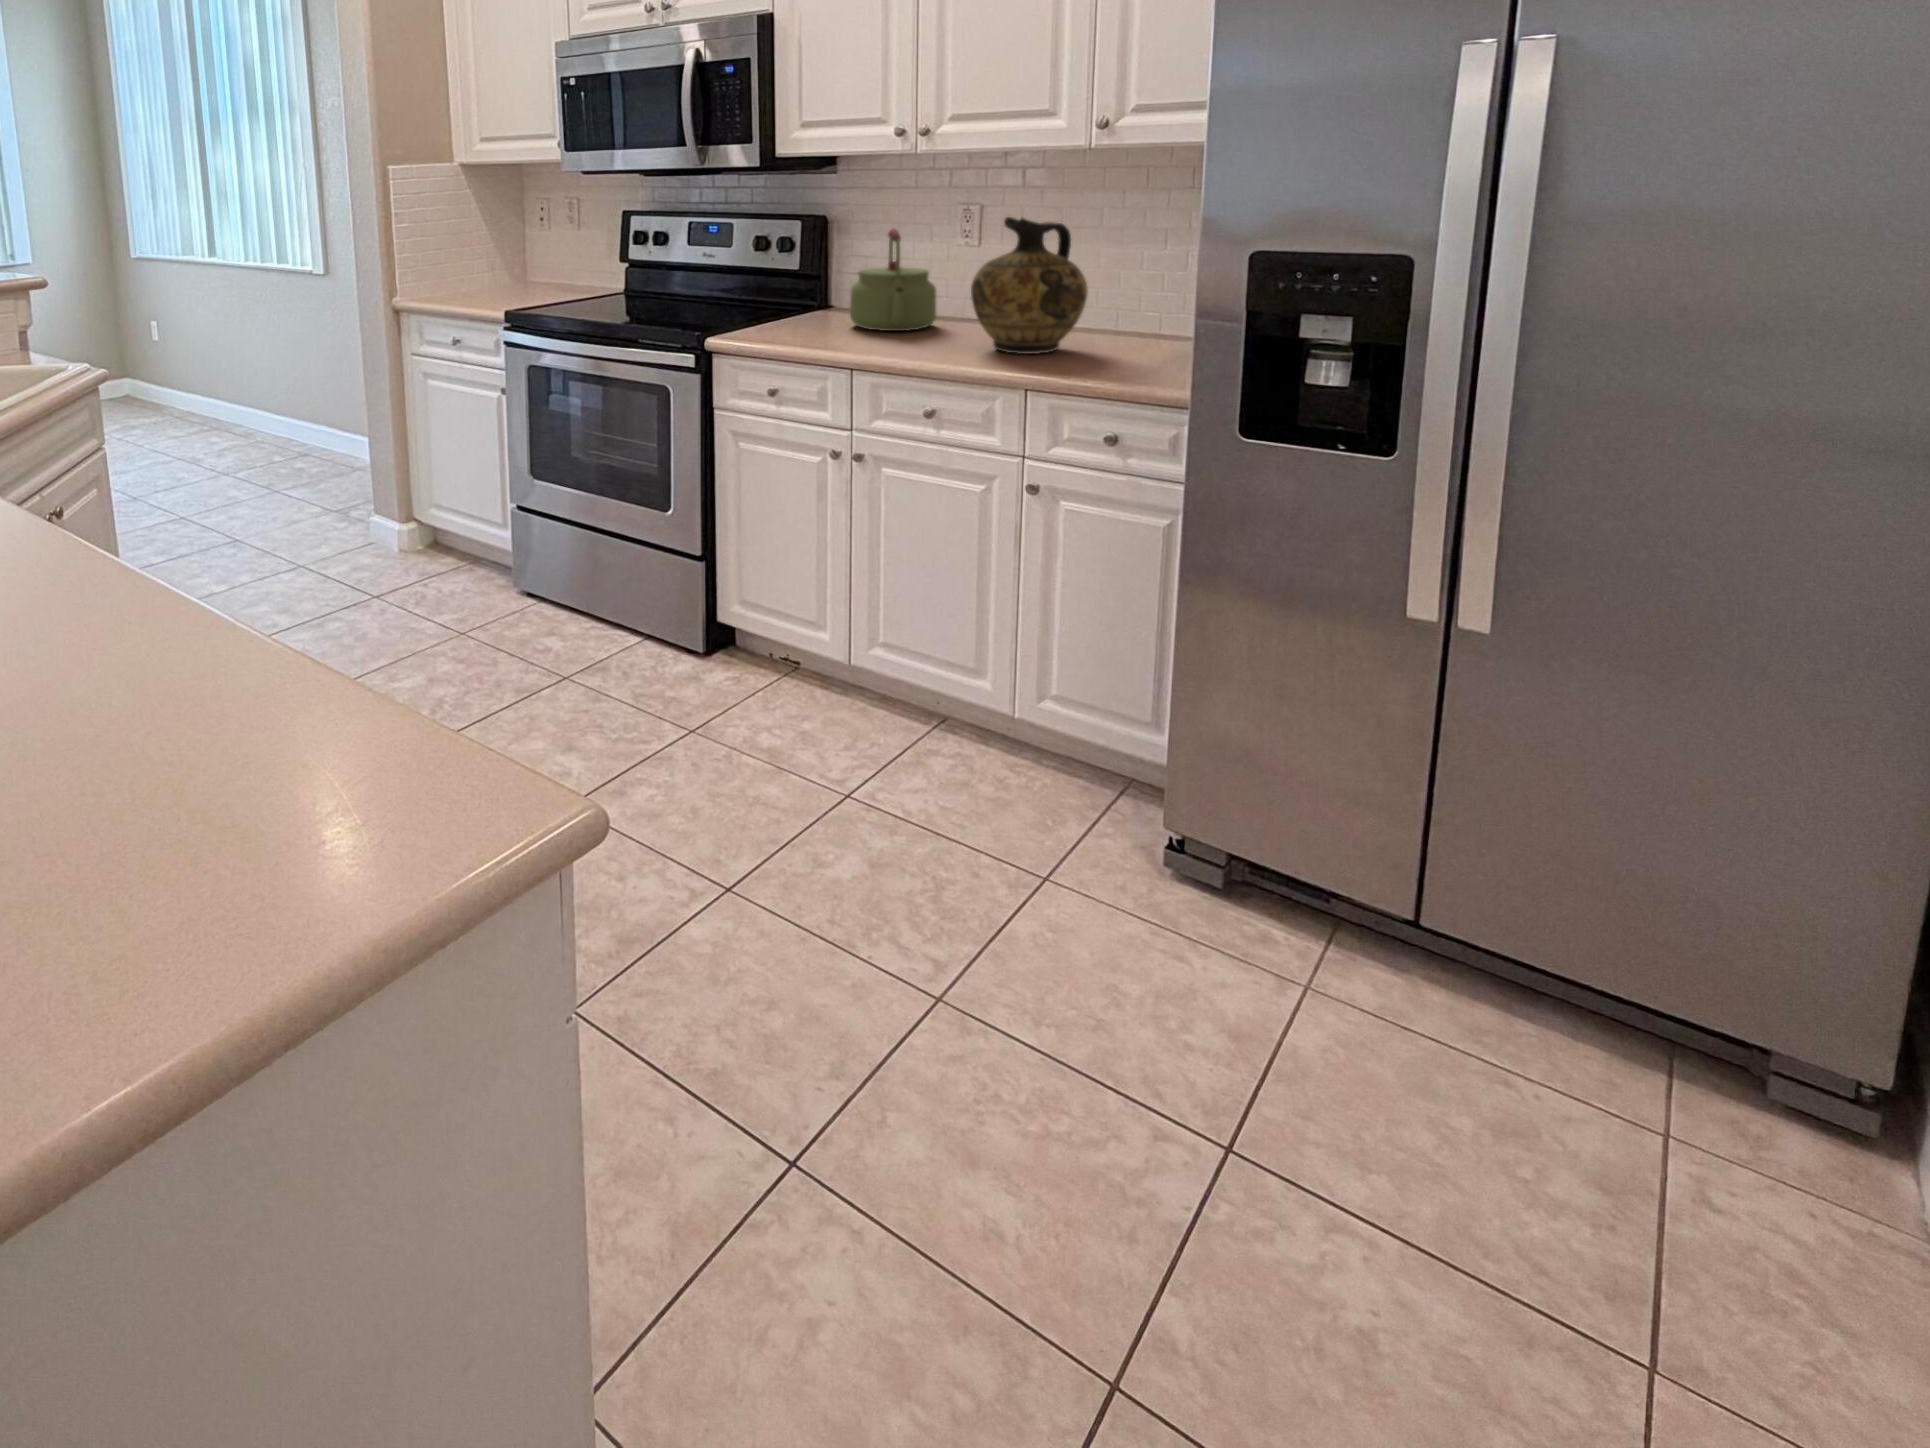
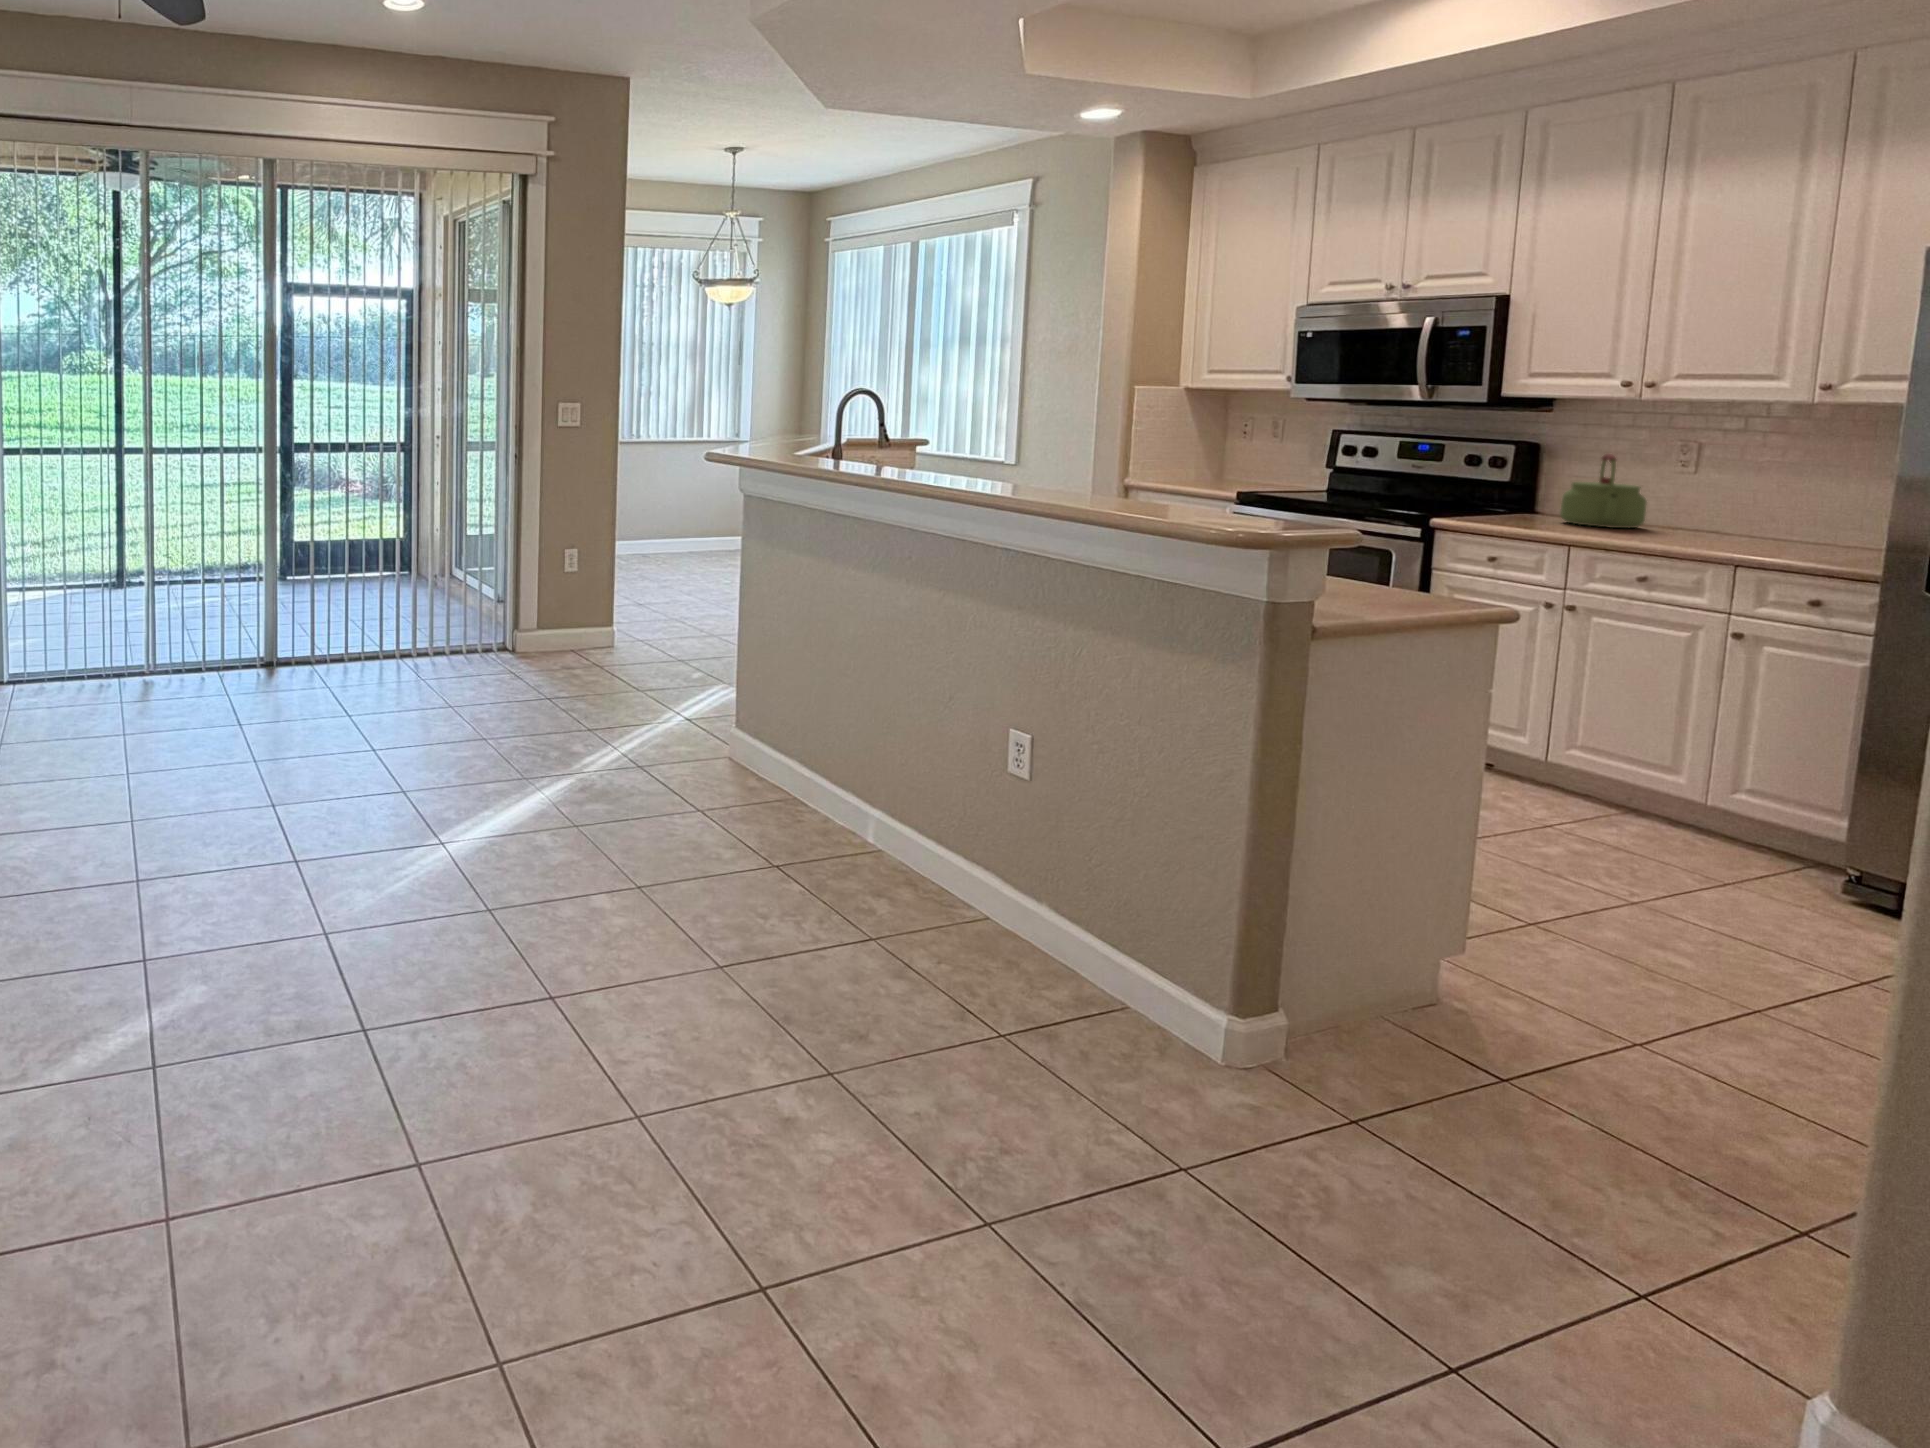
ceramic jug: present [971,217,1088,354] -> none [1685,448,1799,547]

